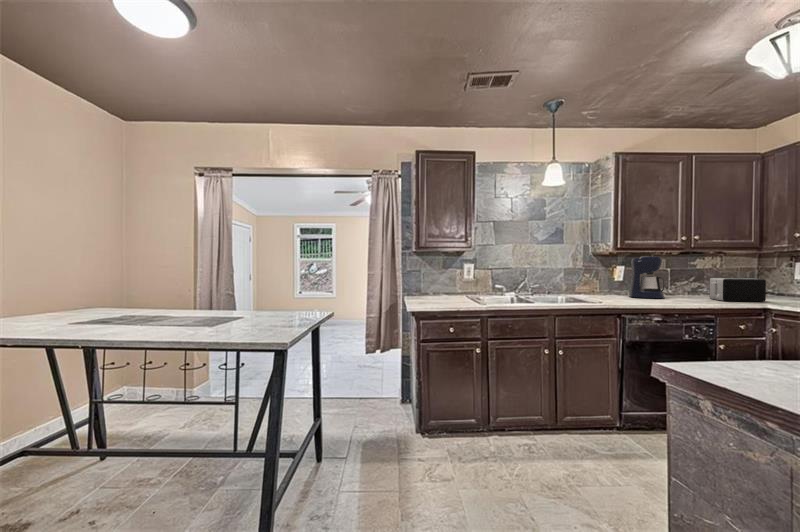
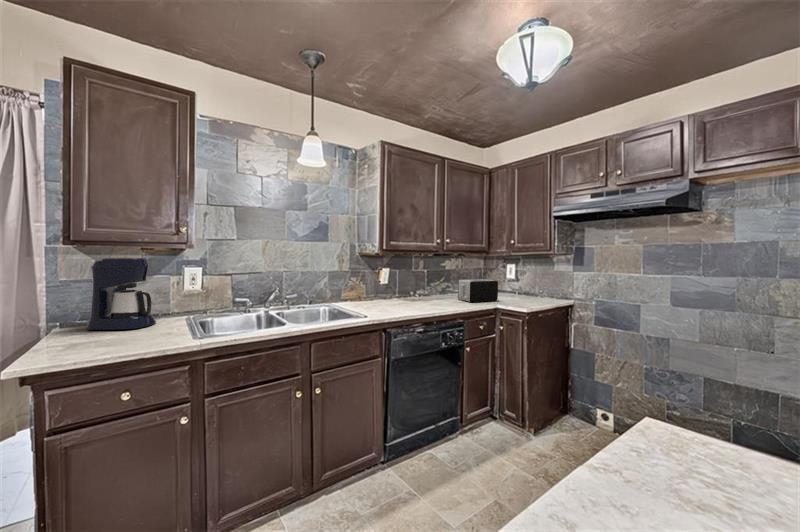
coffee maker: present [629,256,665,298] -> present [87,258,156,330]

